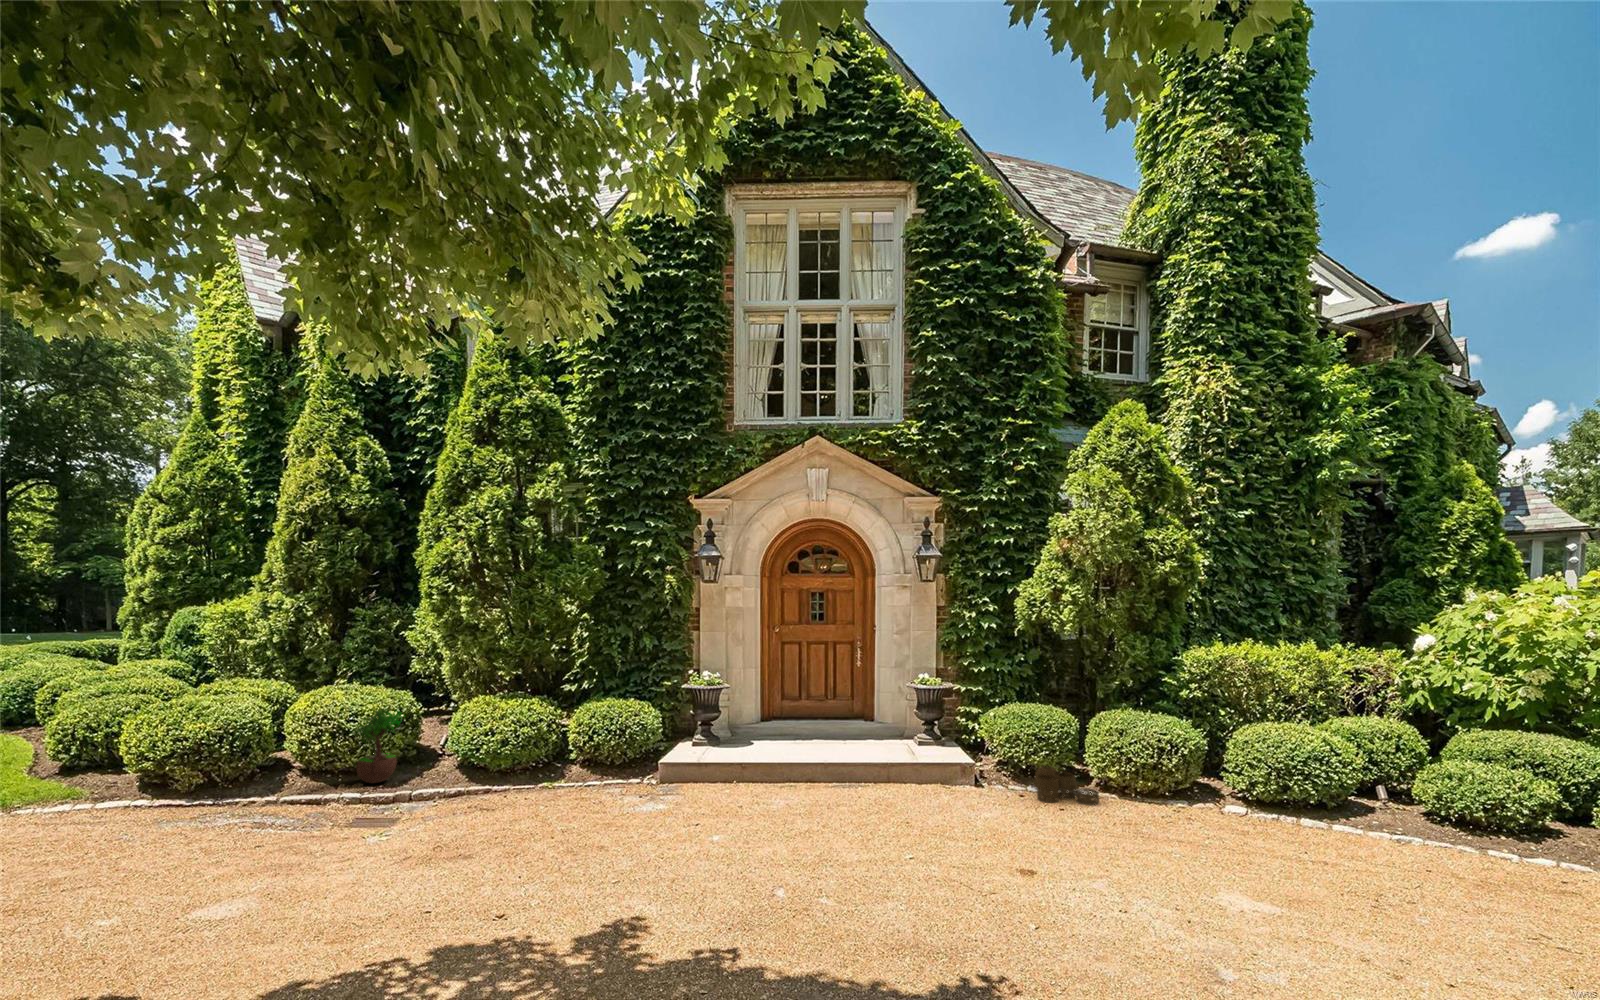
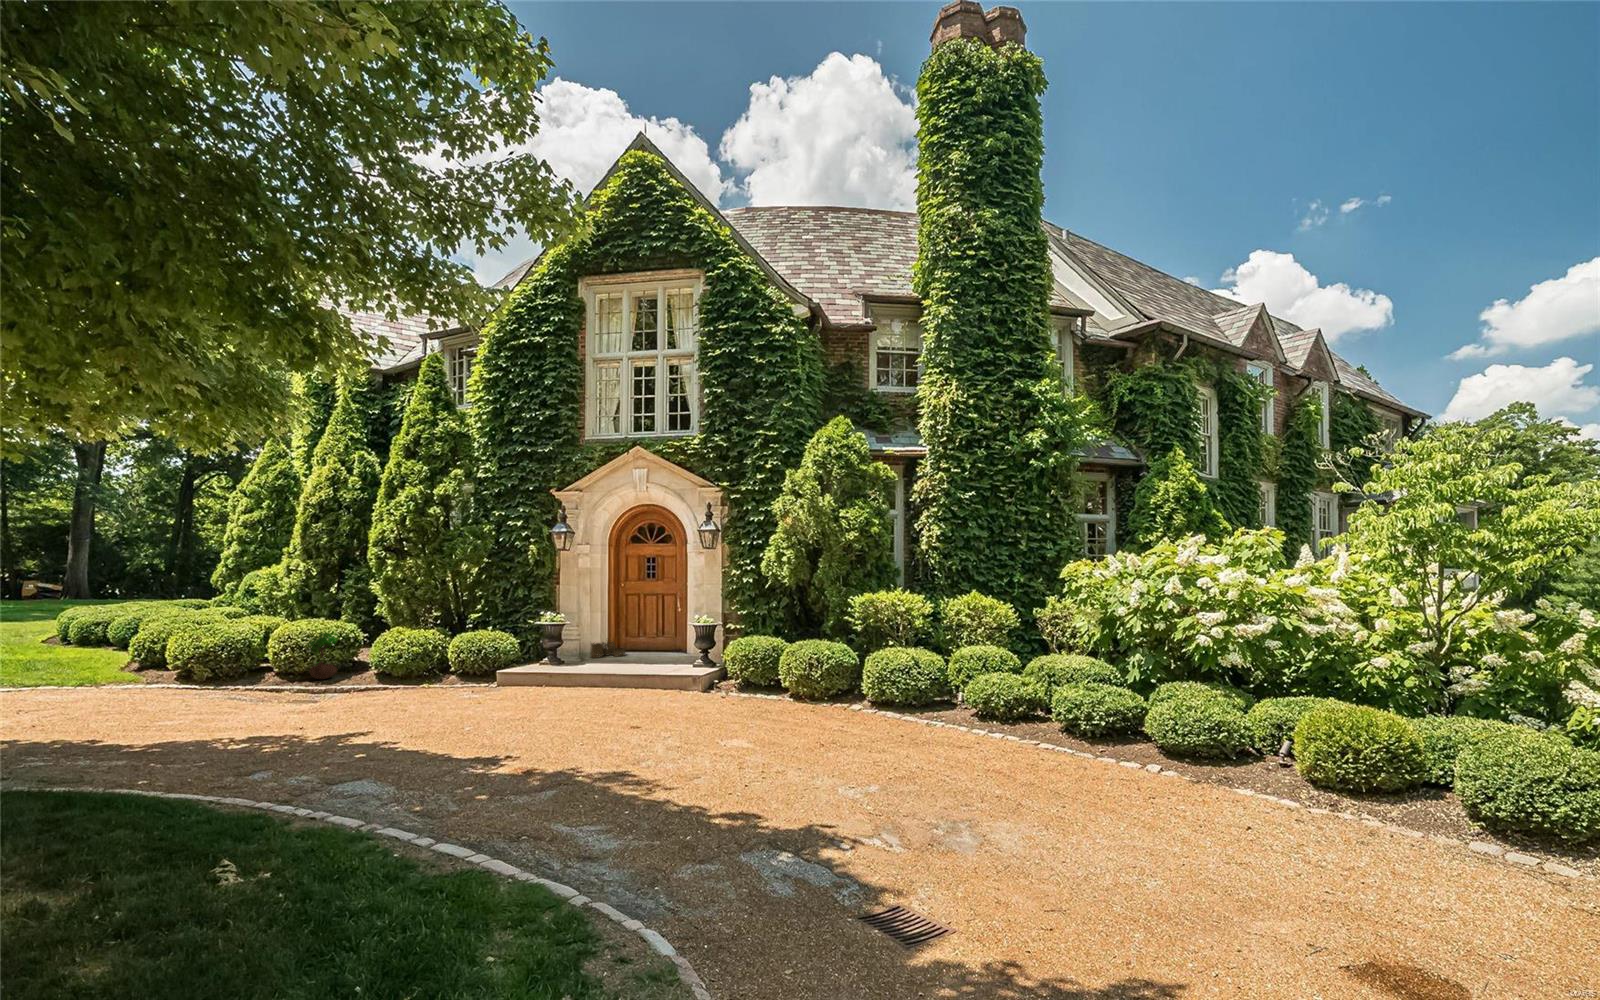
woven basket: present [1035,765,1099,806] -> present [590,641,625,658]

